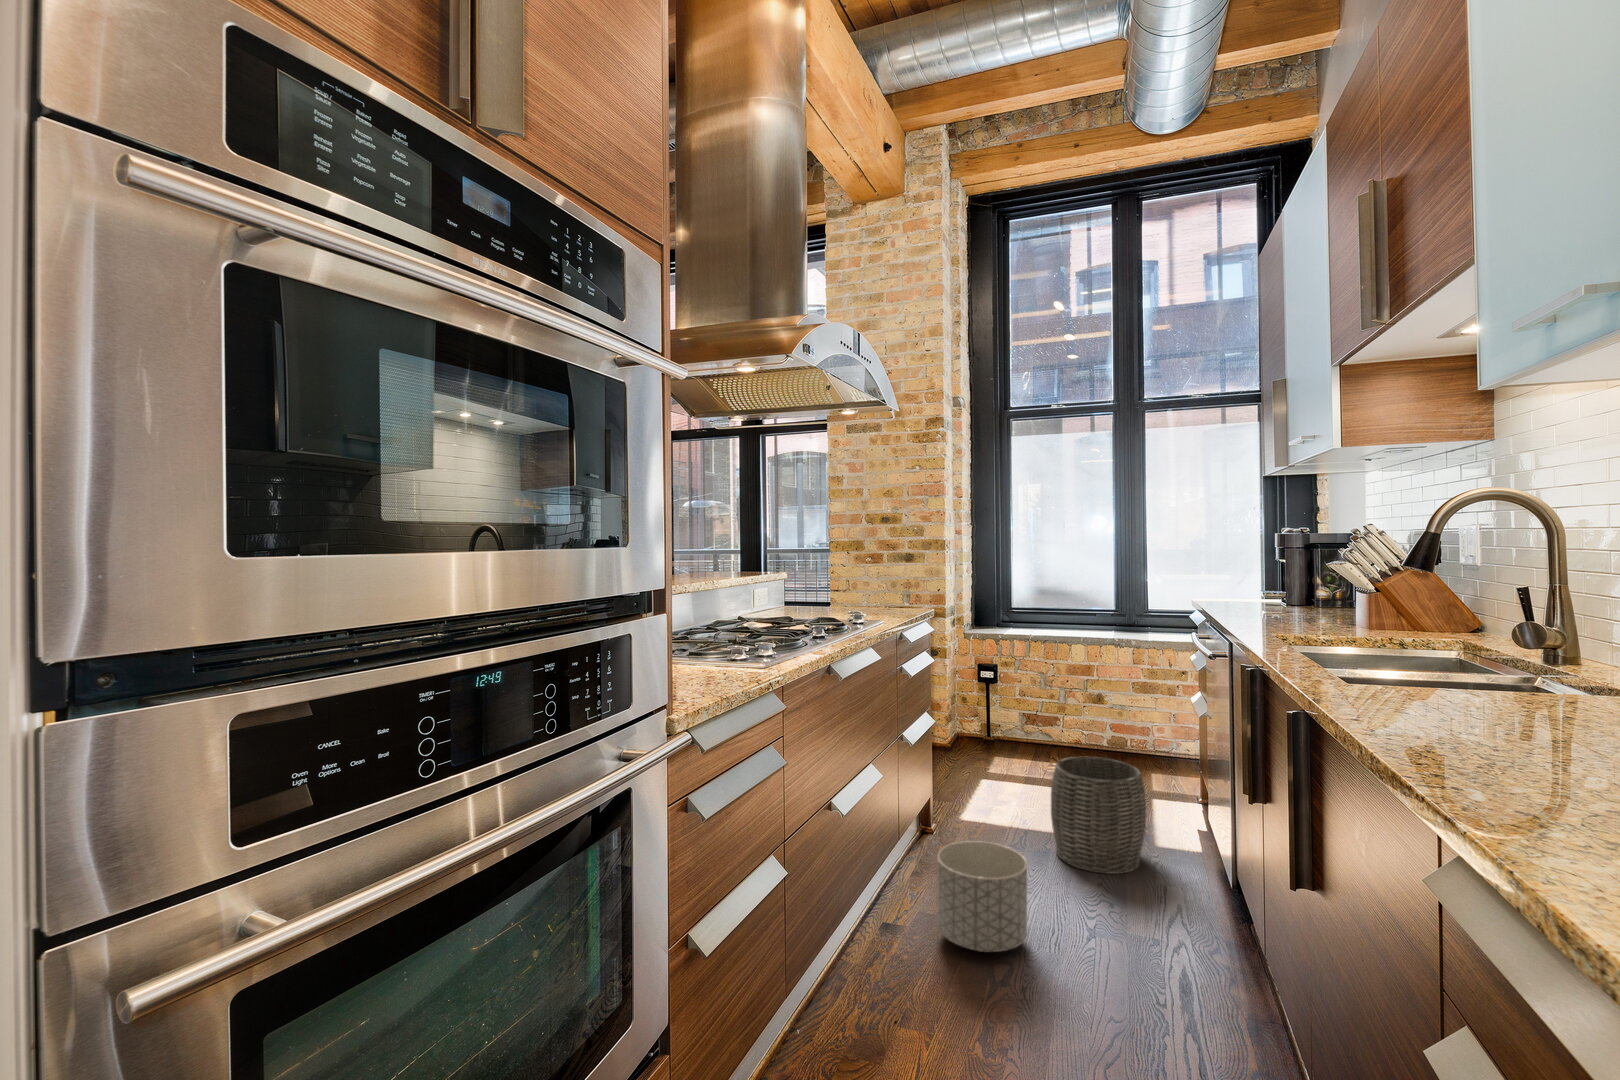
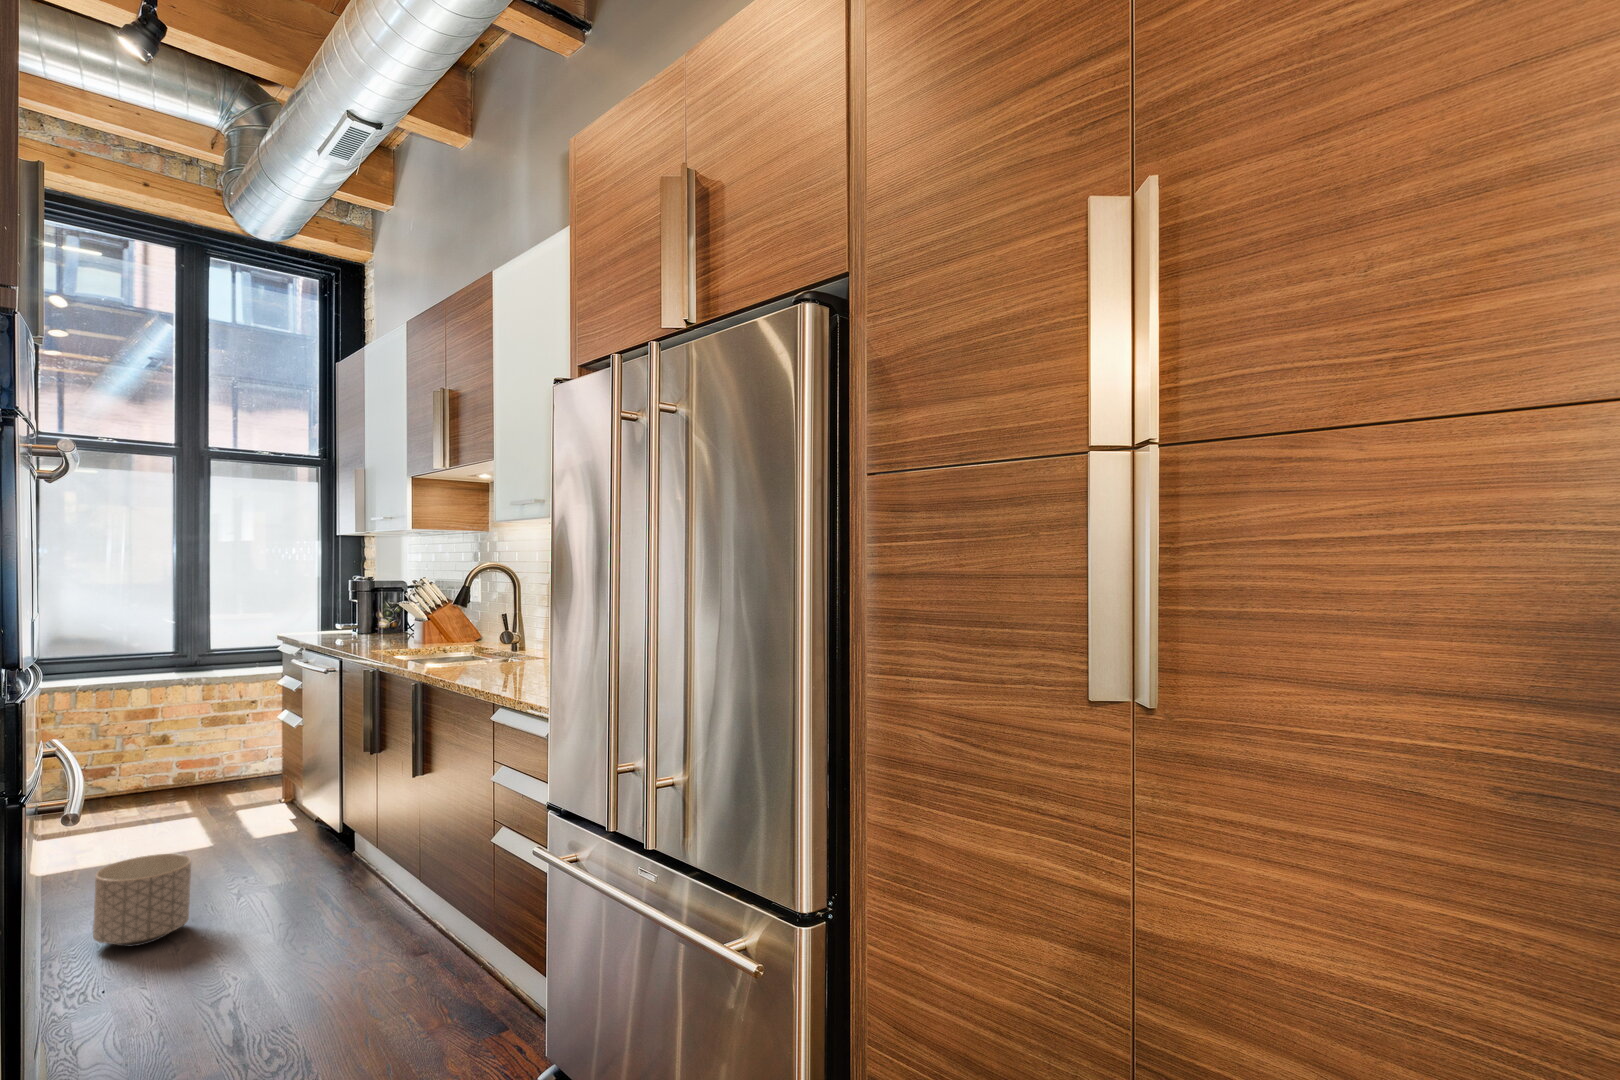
woven basket: present [1051,757,1146,874] -> none [165,775,258,872]

